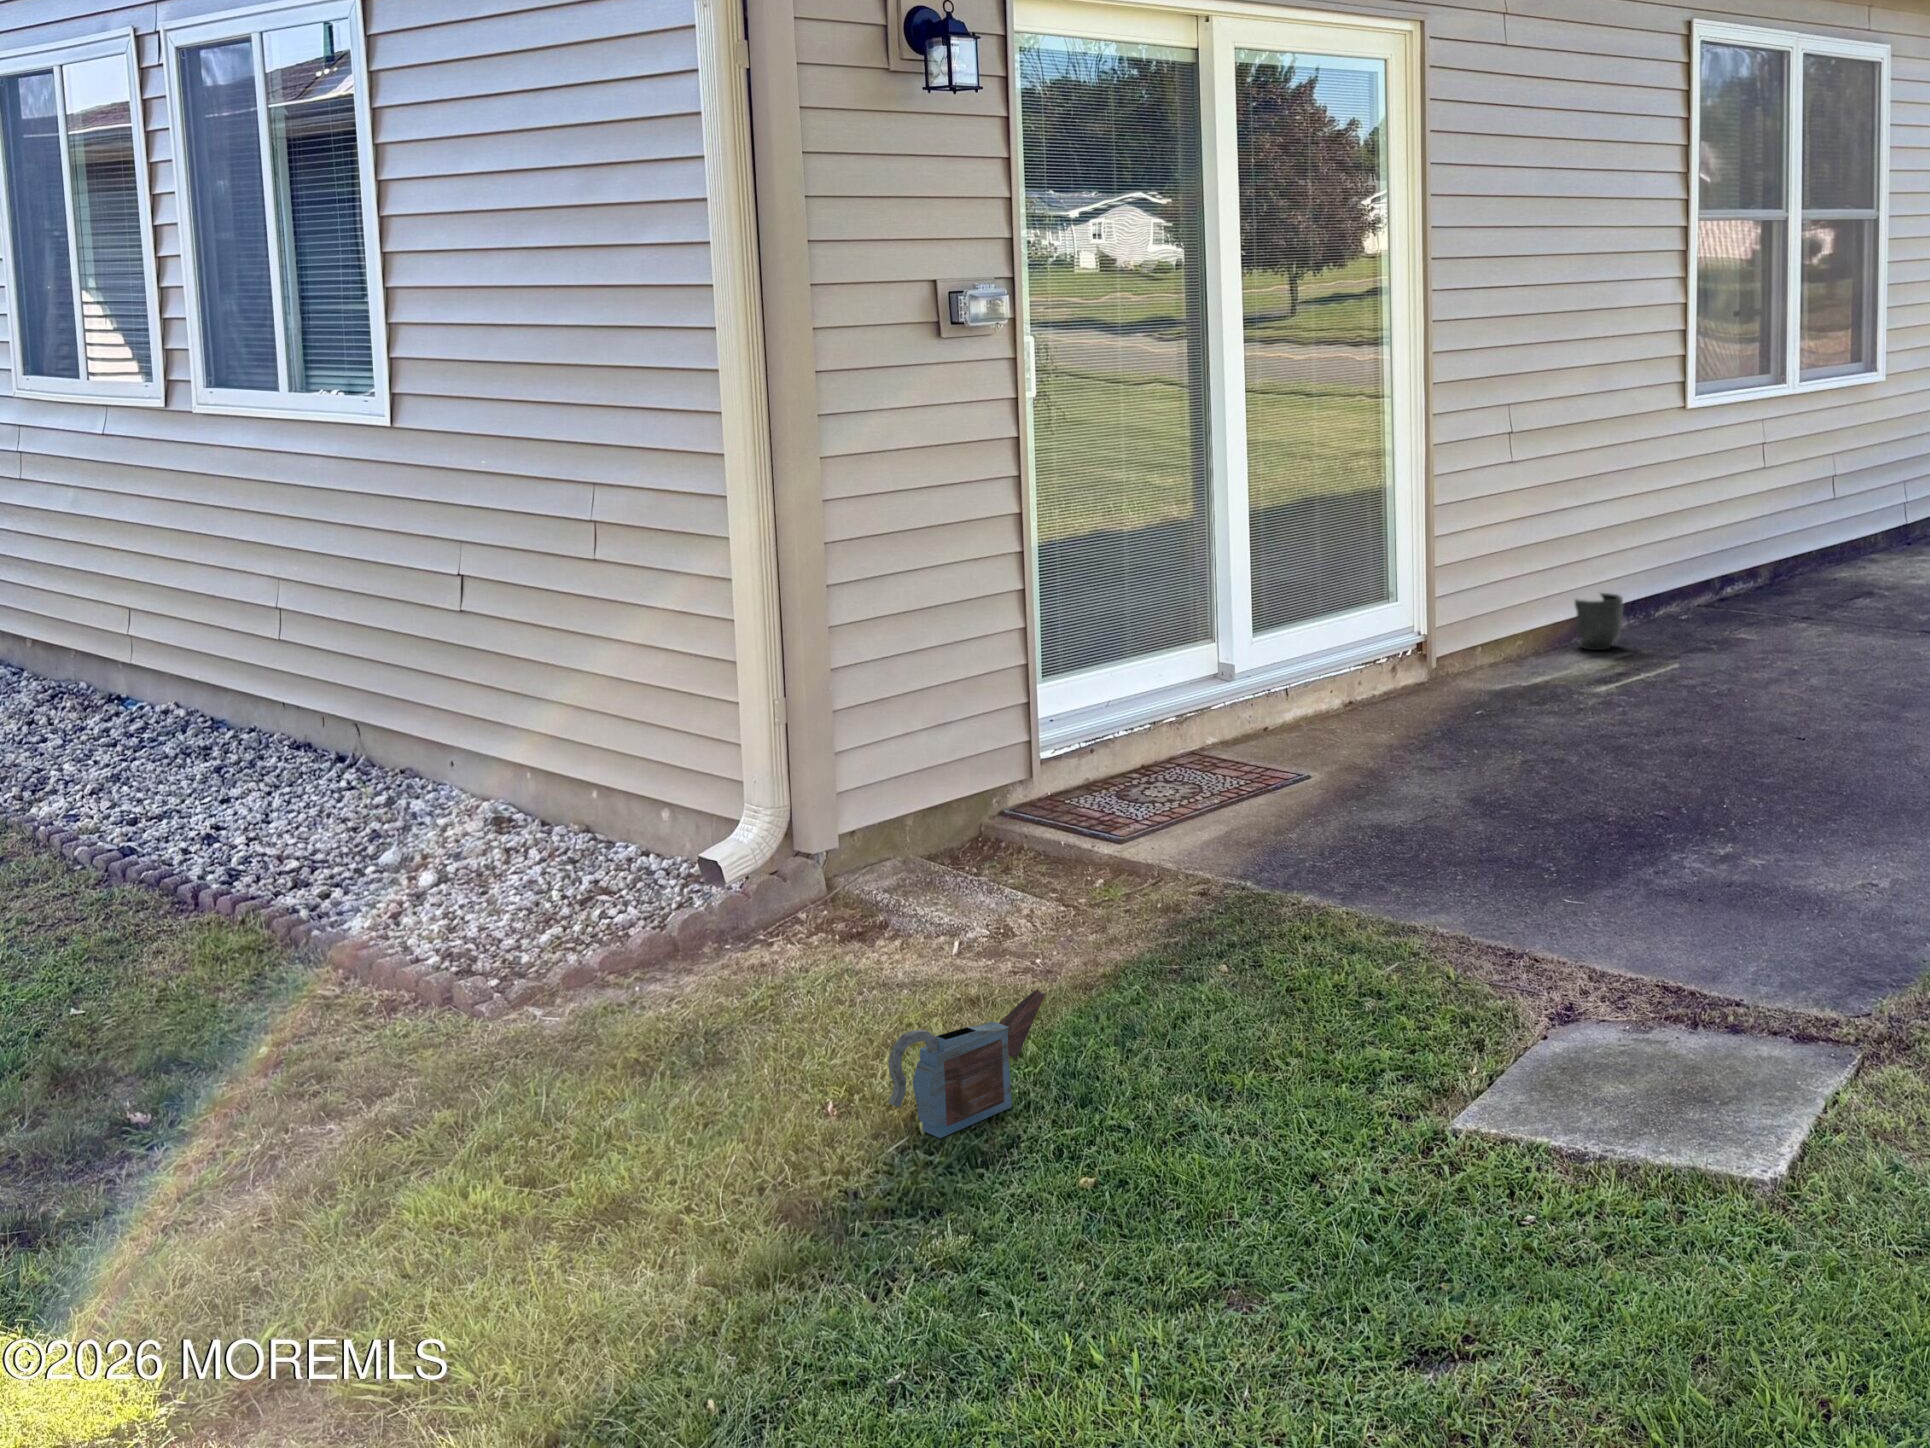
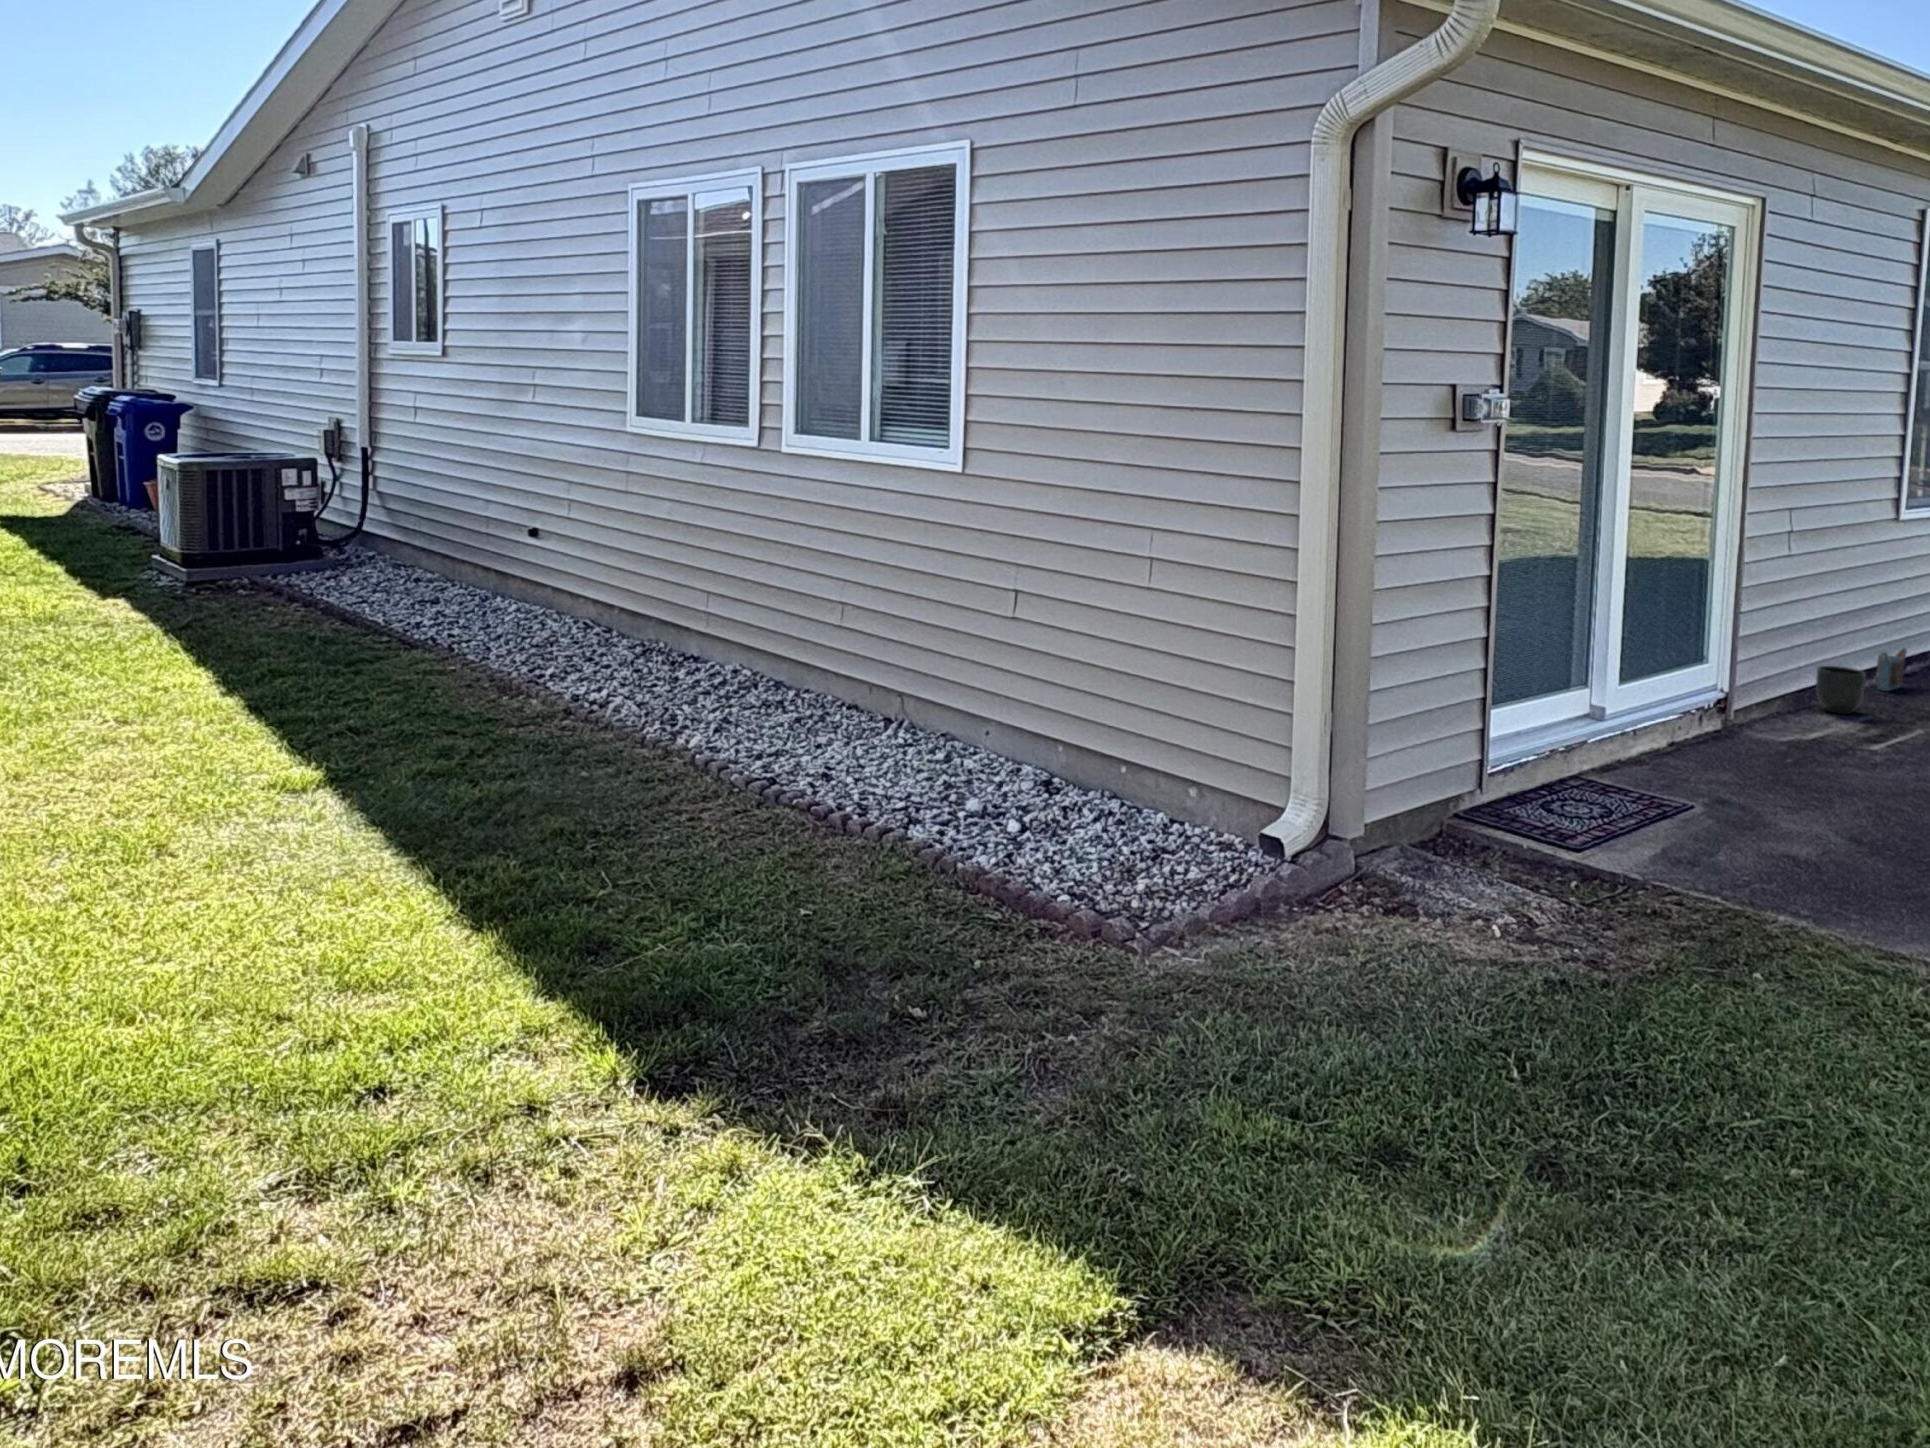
watering can: present [888,989,1046,1138] -> present [1876,649,1907,691]

